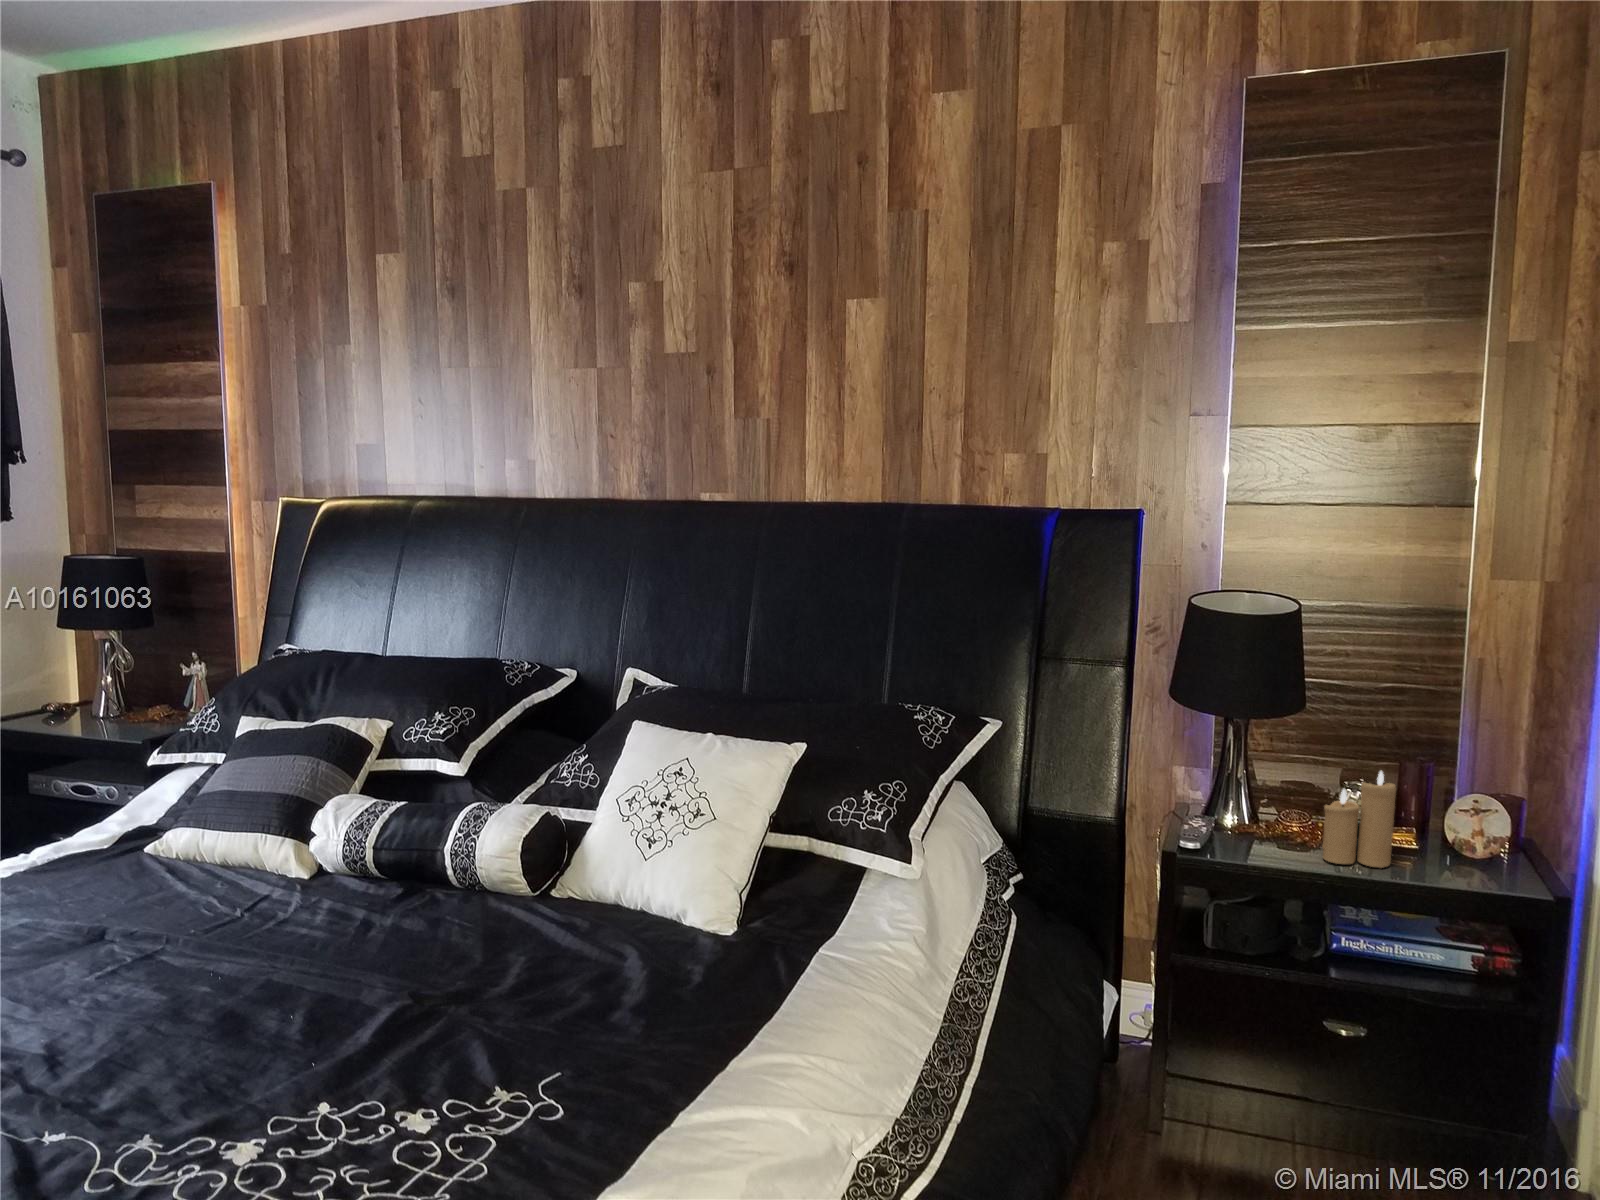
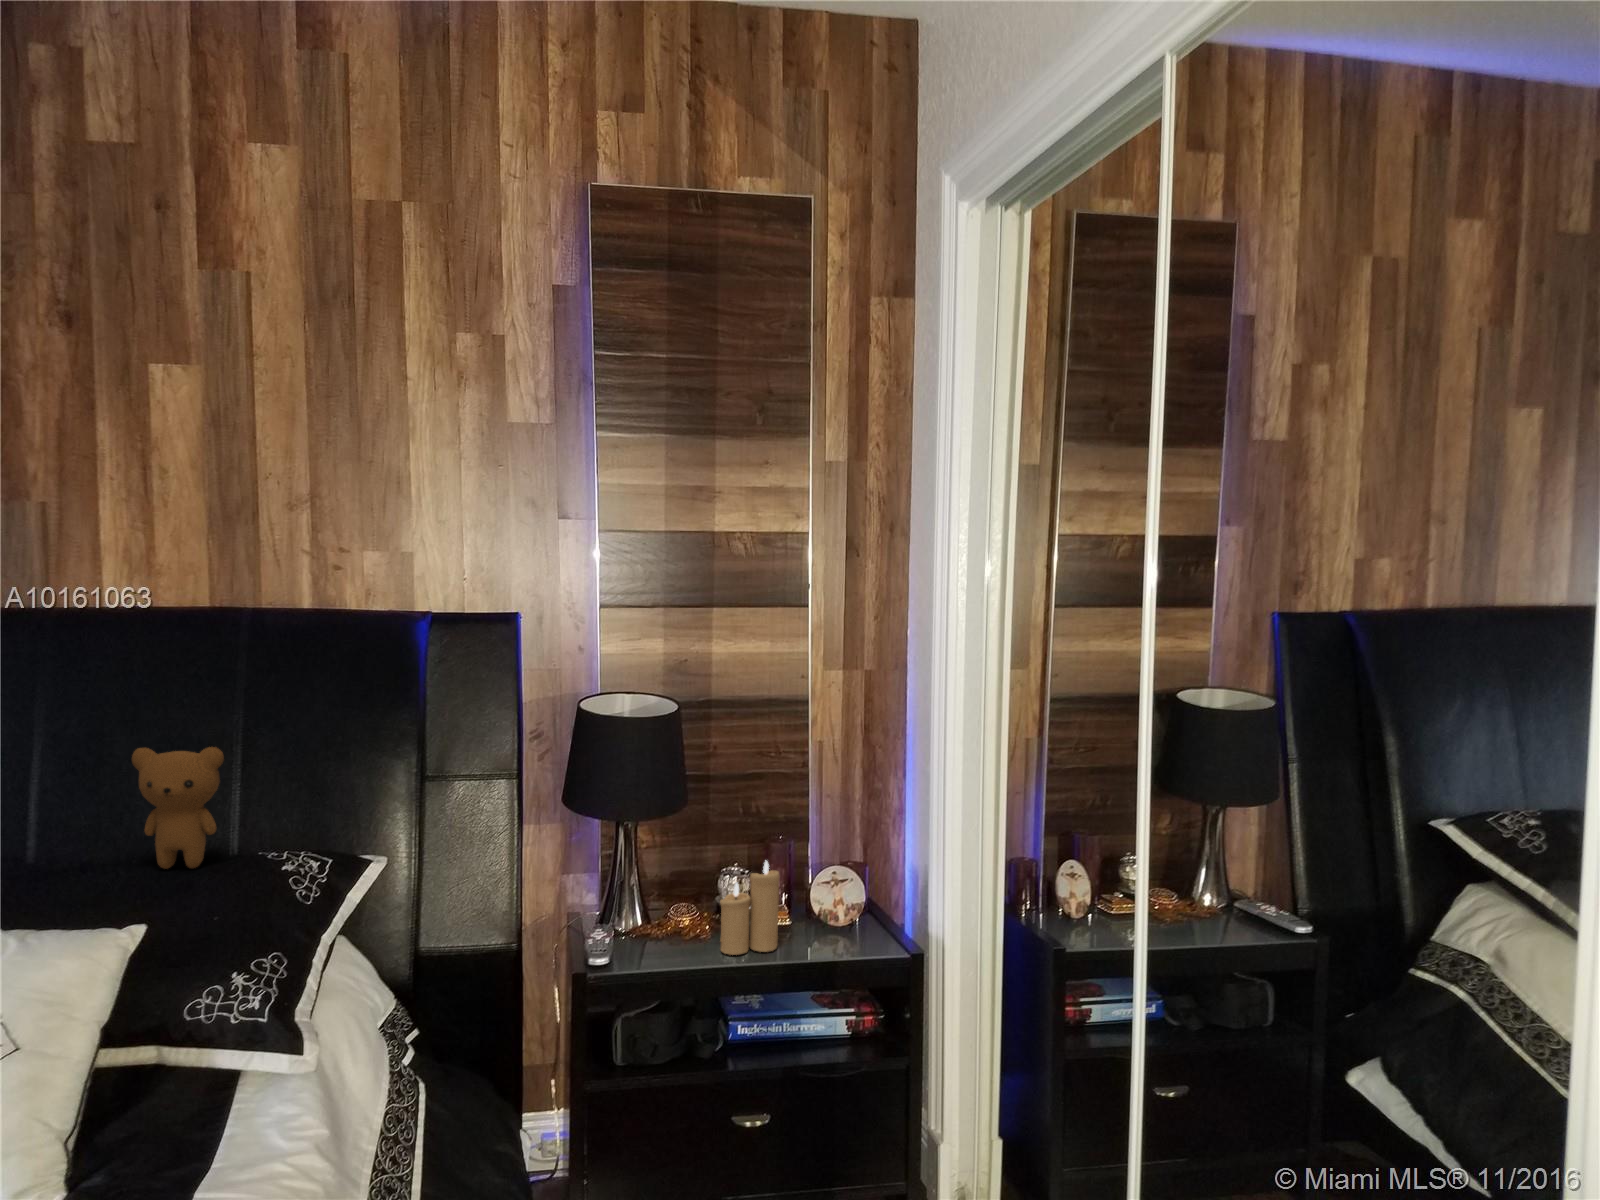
teddy bear: none [806,606,871,708] -> present [132,747,224,869]

